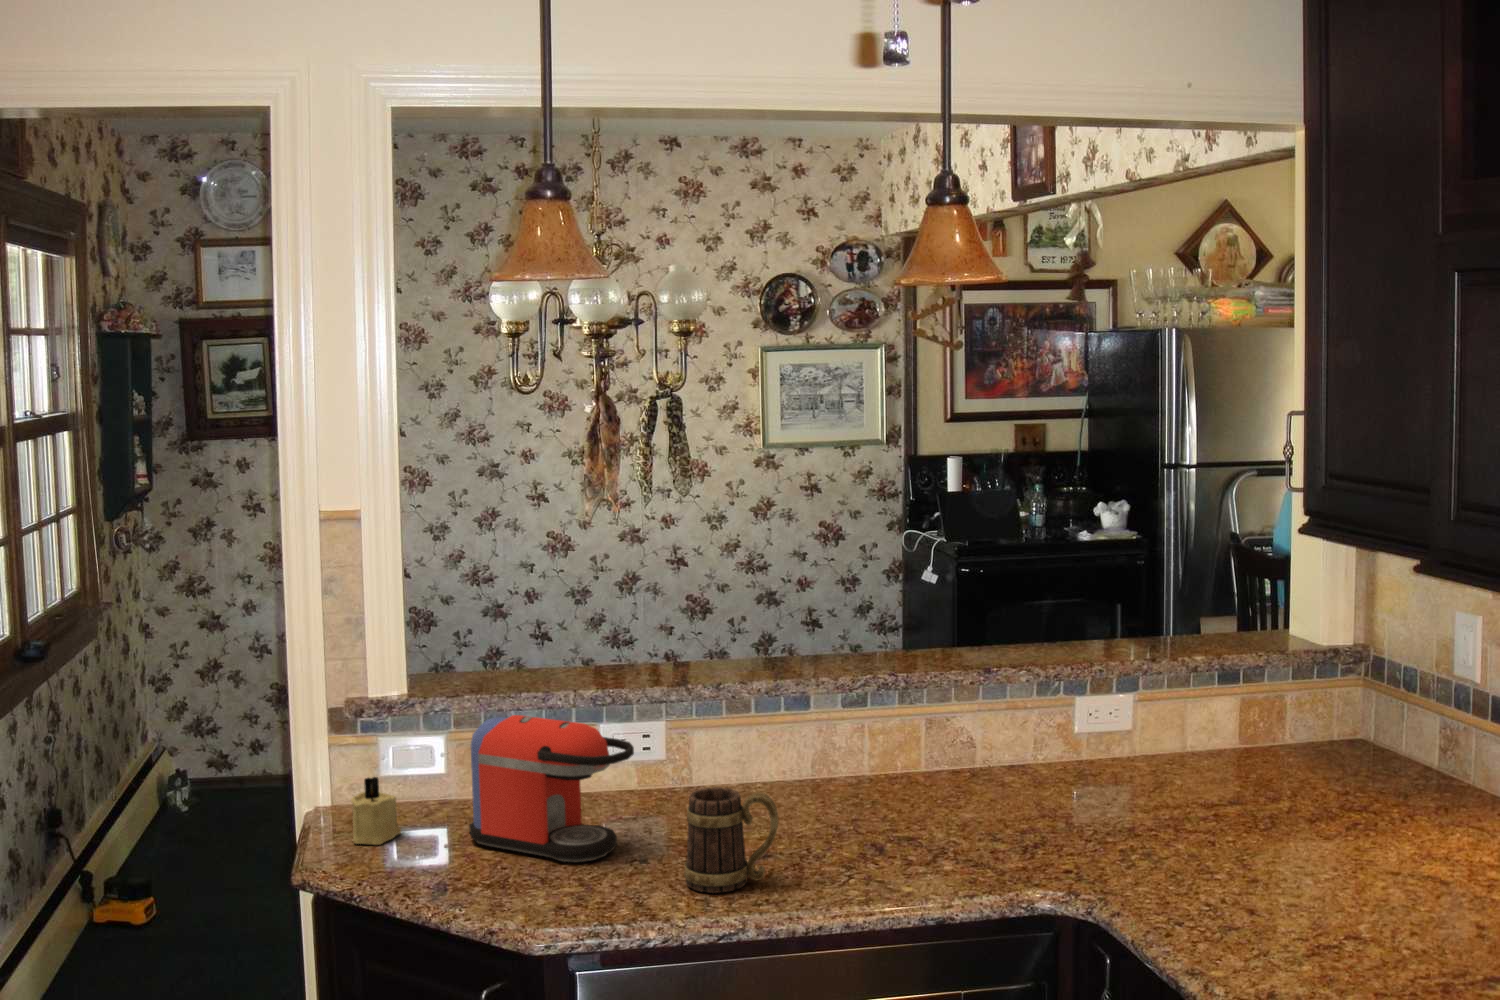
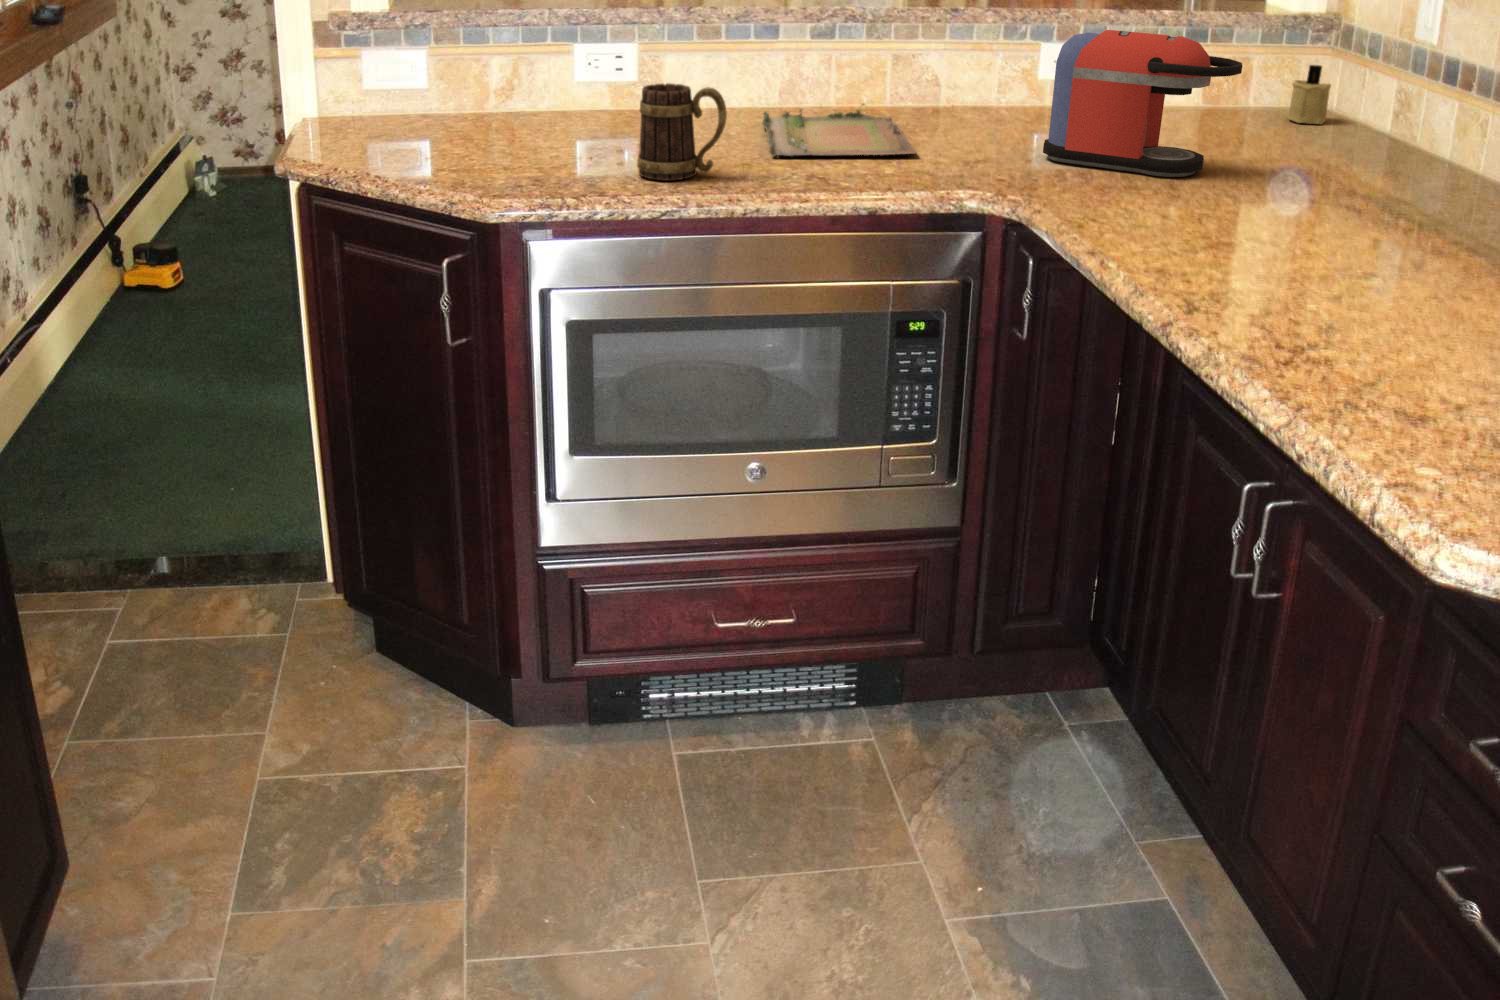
coffee maker: present [469,715,634,862] -> present [1043,30,1242,177]
tray: none [800,767,974,850] -> present [762,104,917,158]
candle: present [351,777,401,845] -> present [1288,65,1331,124]

